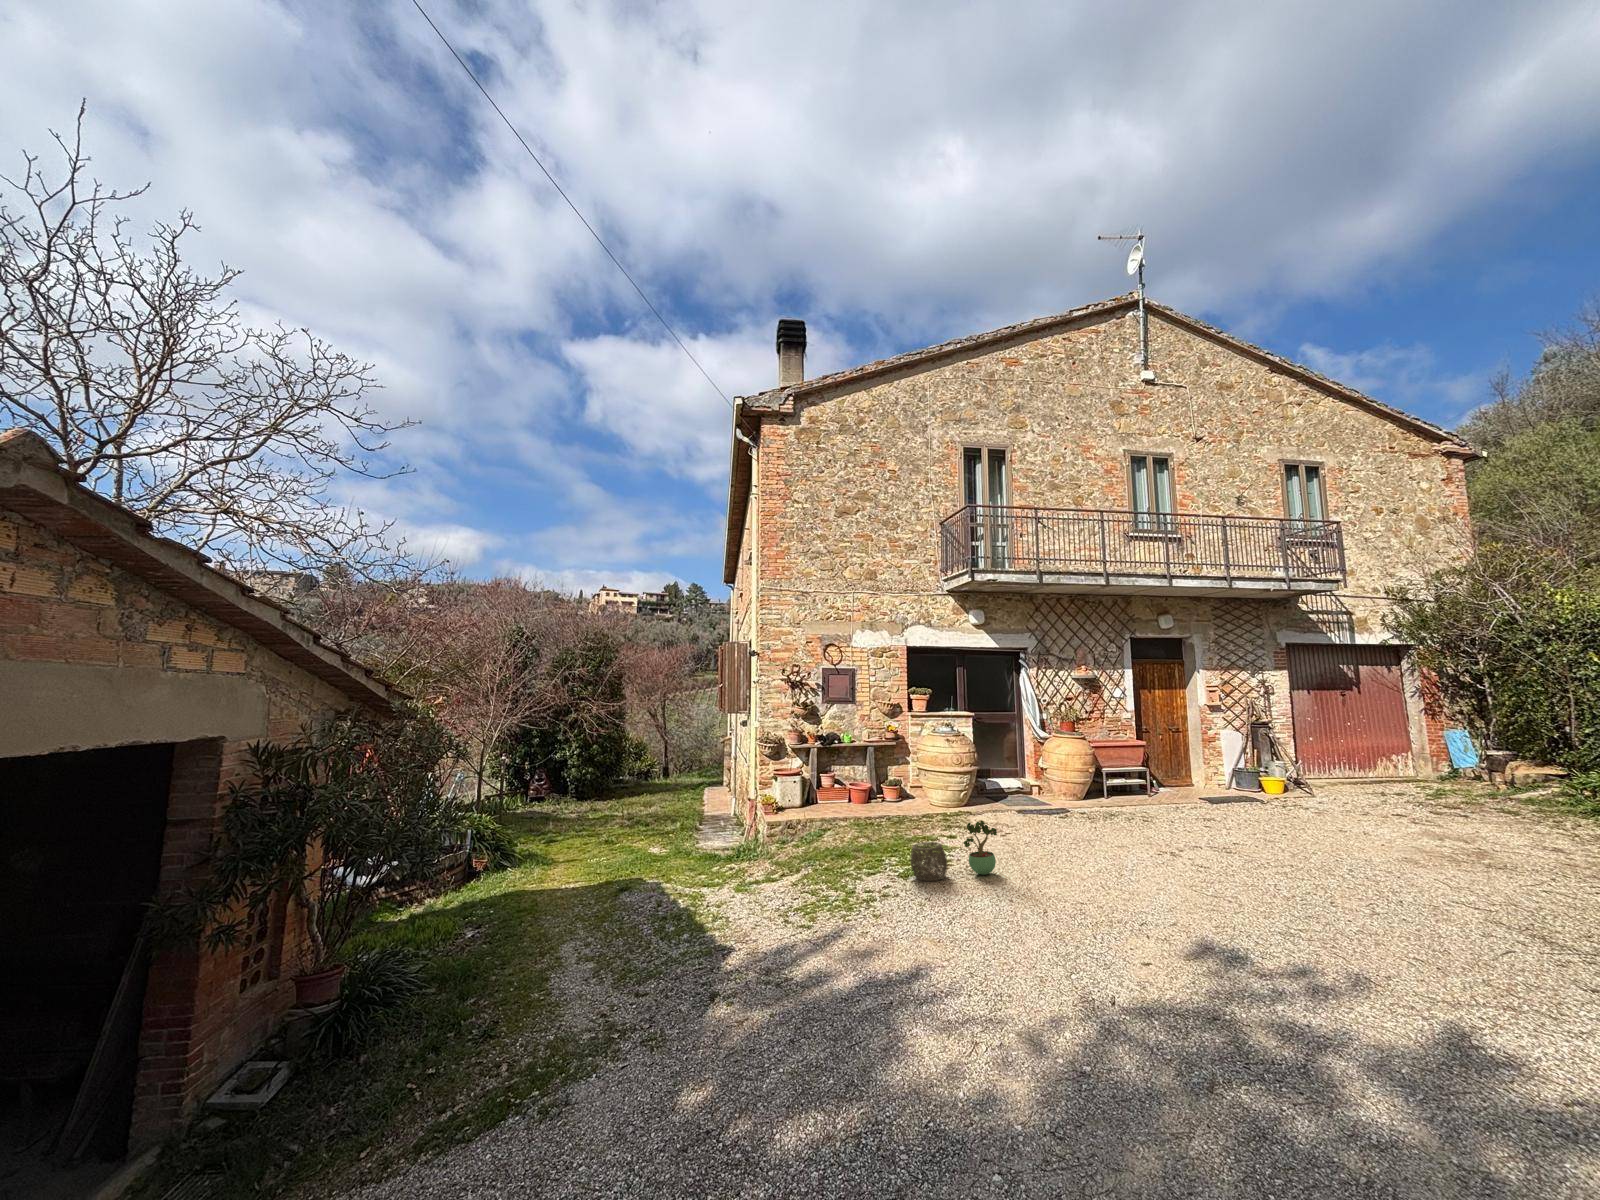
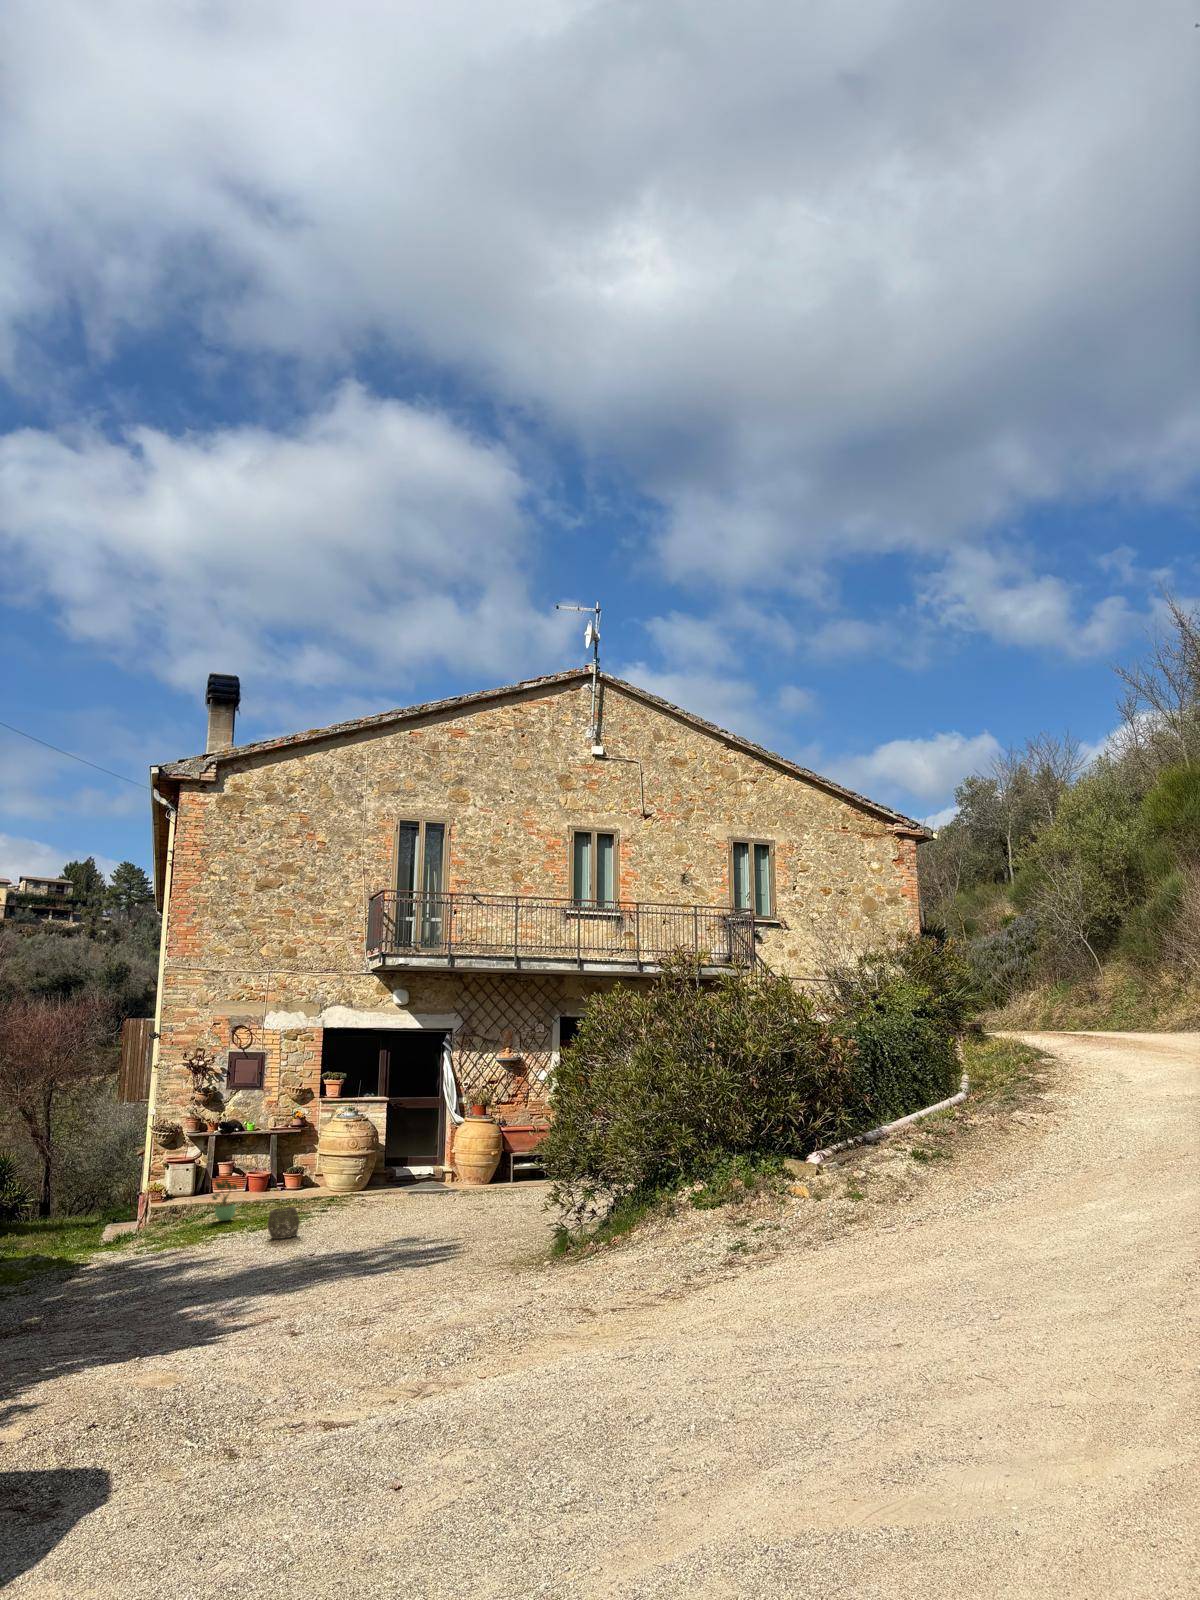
potted plant: present [963,821,997,875] -> present [212,1180,237,1221]

